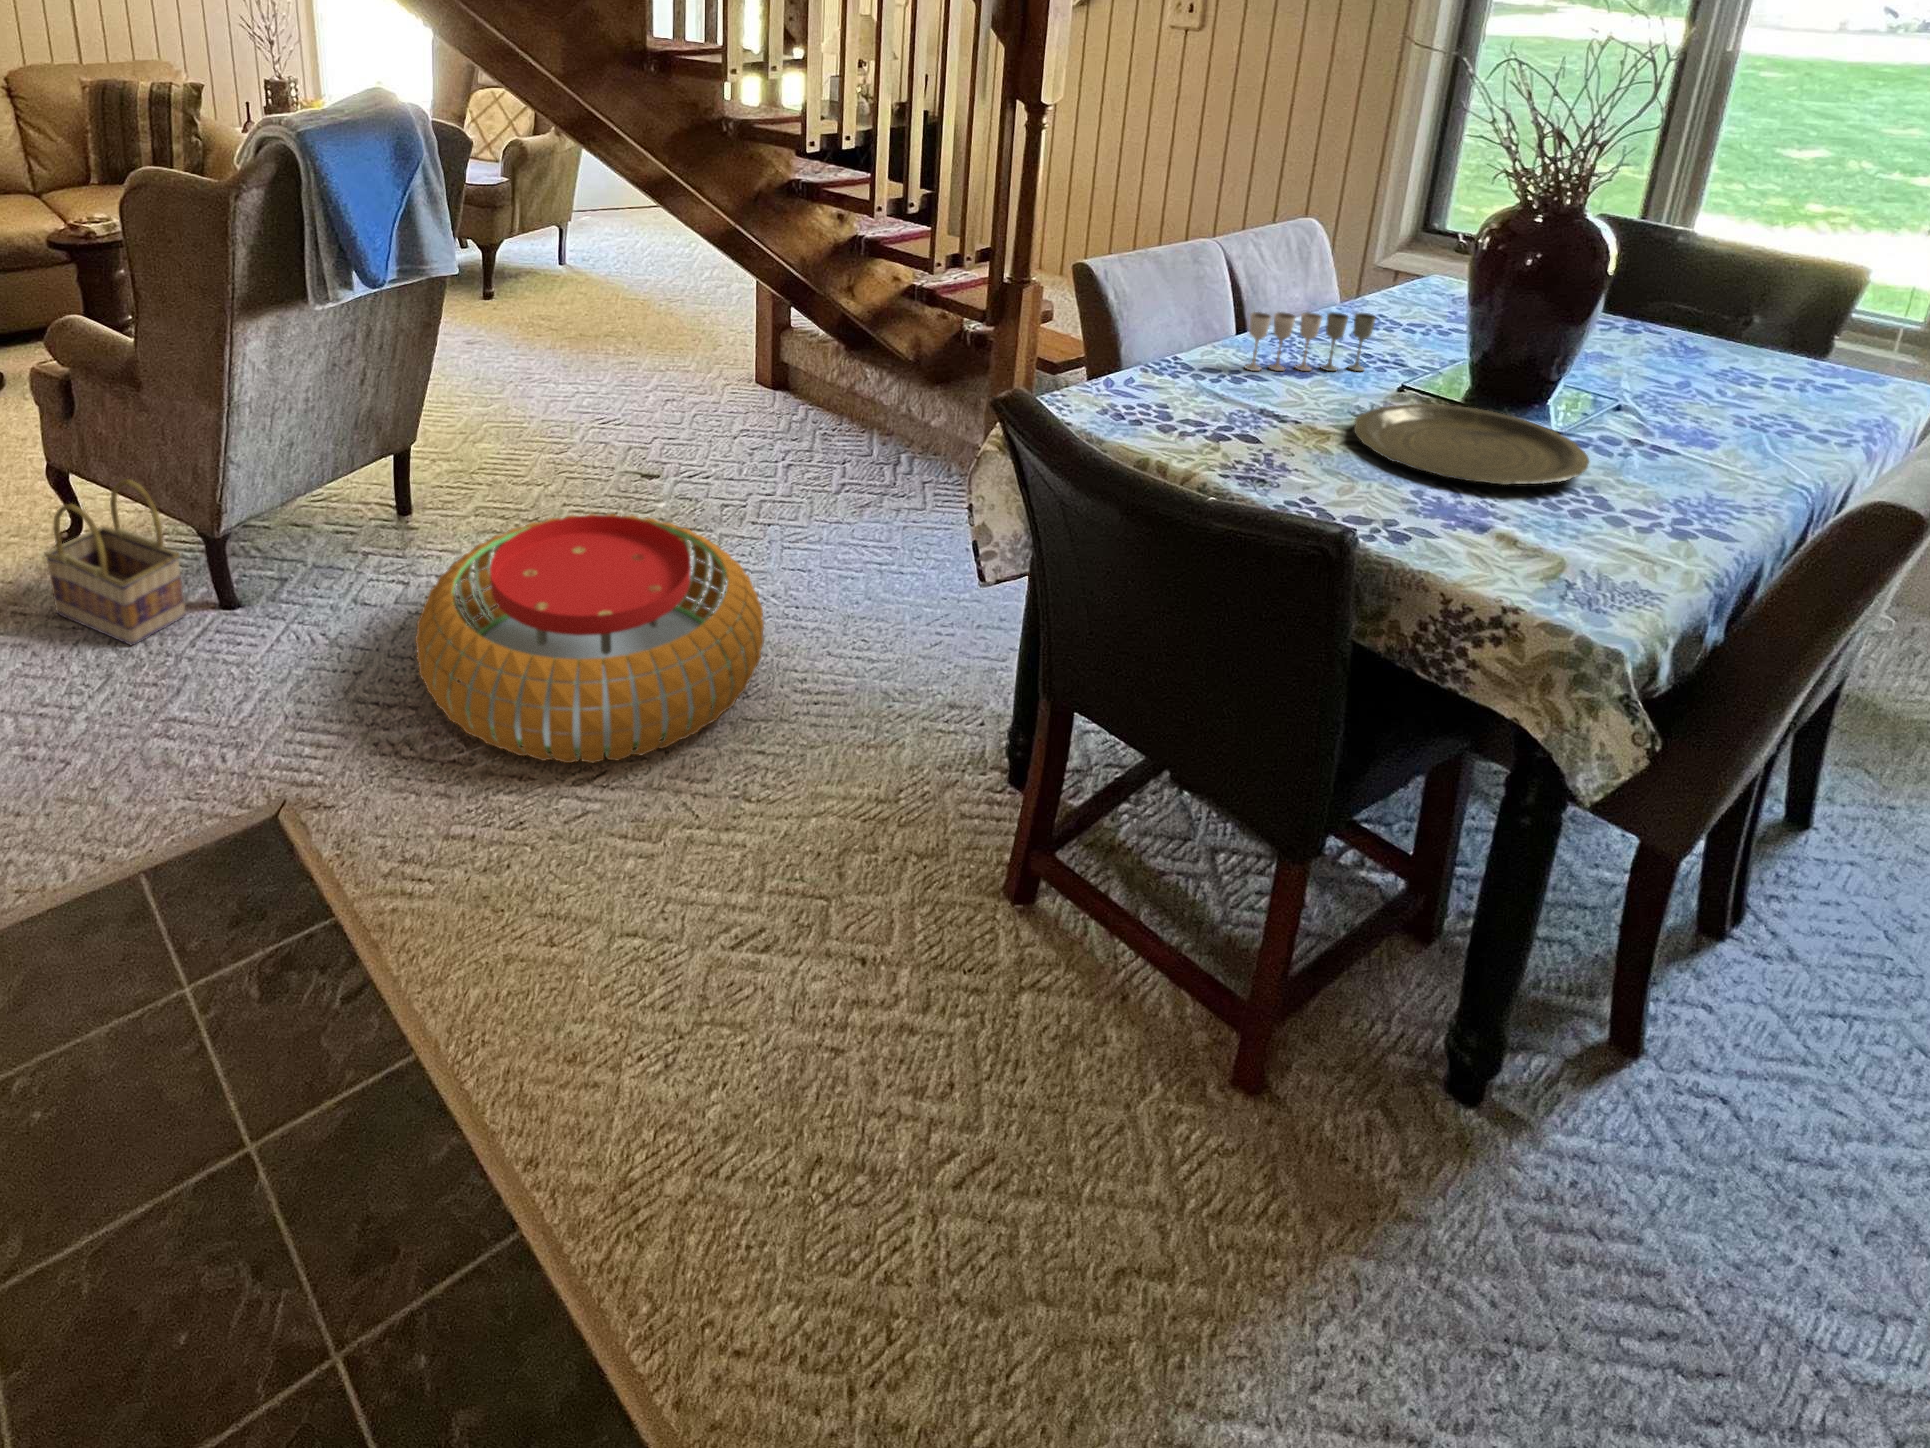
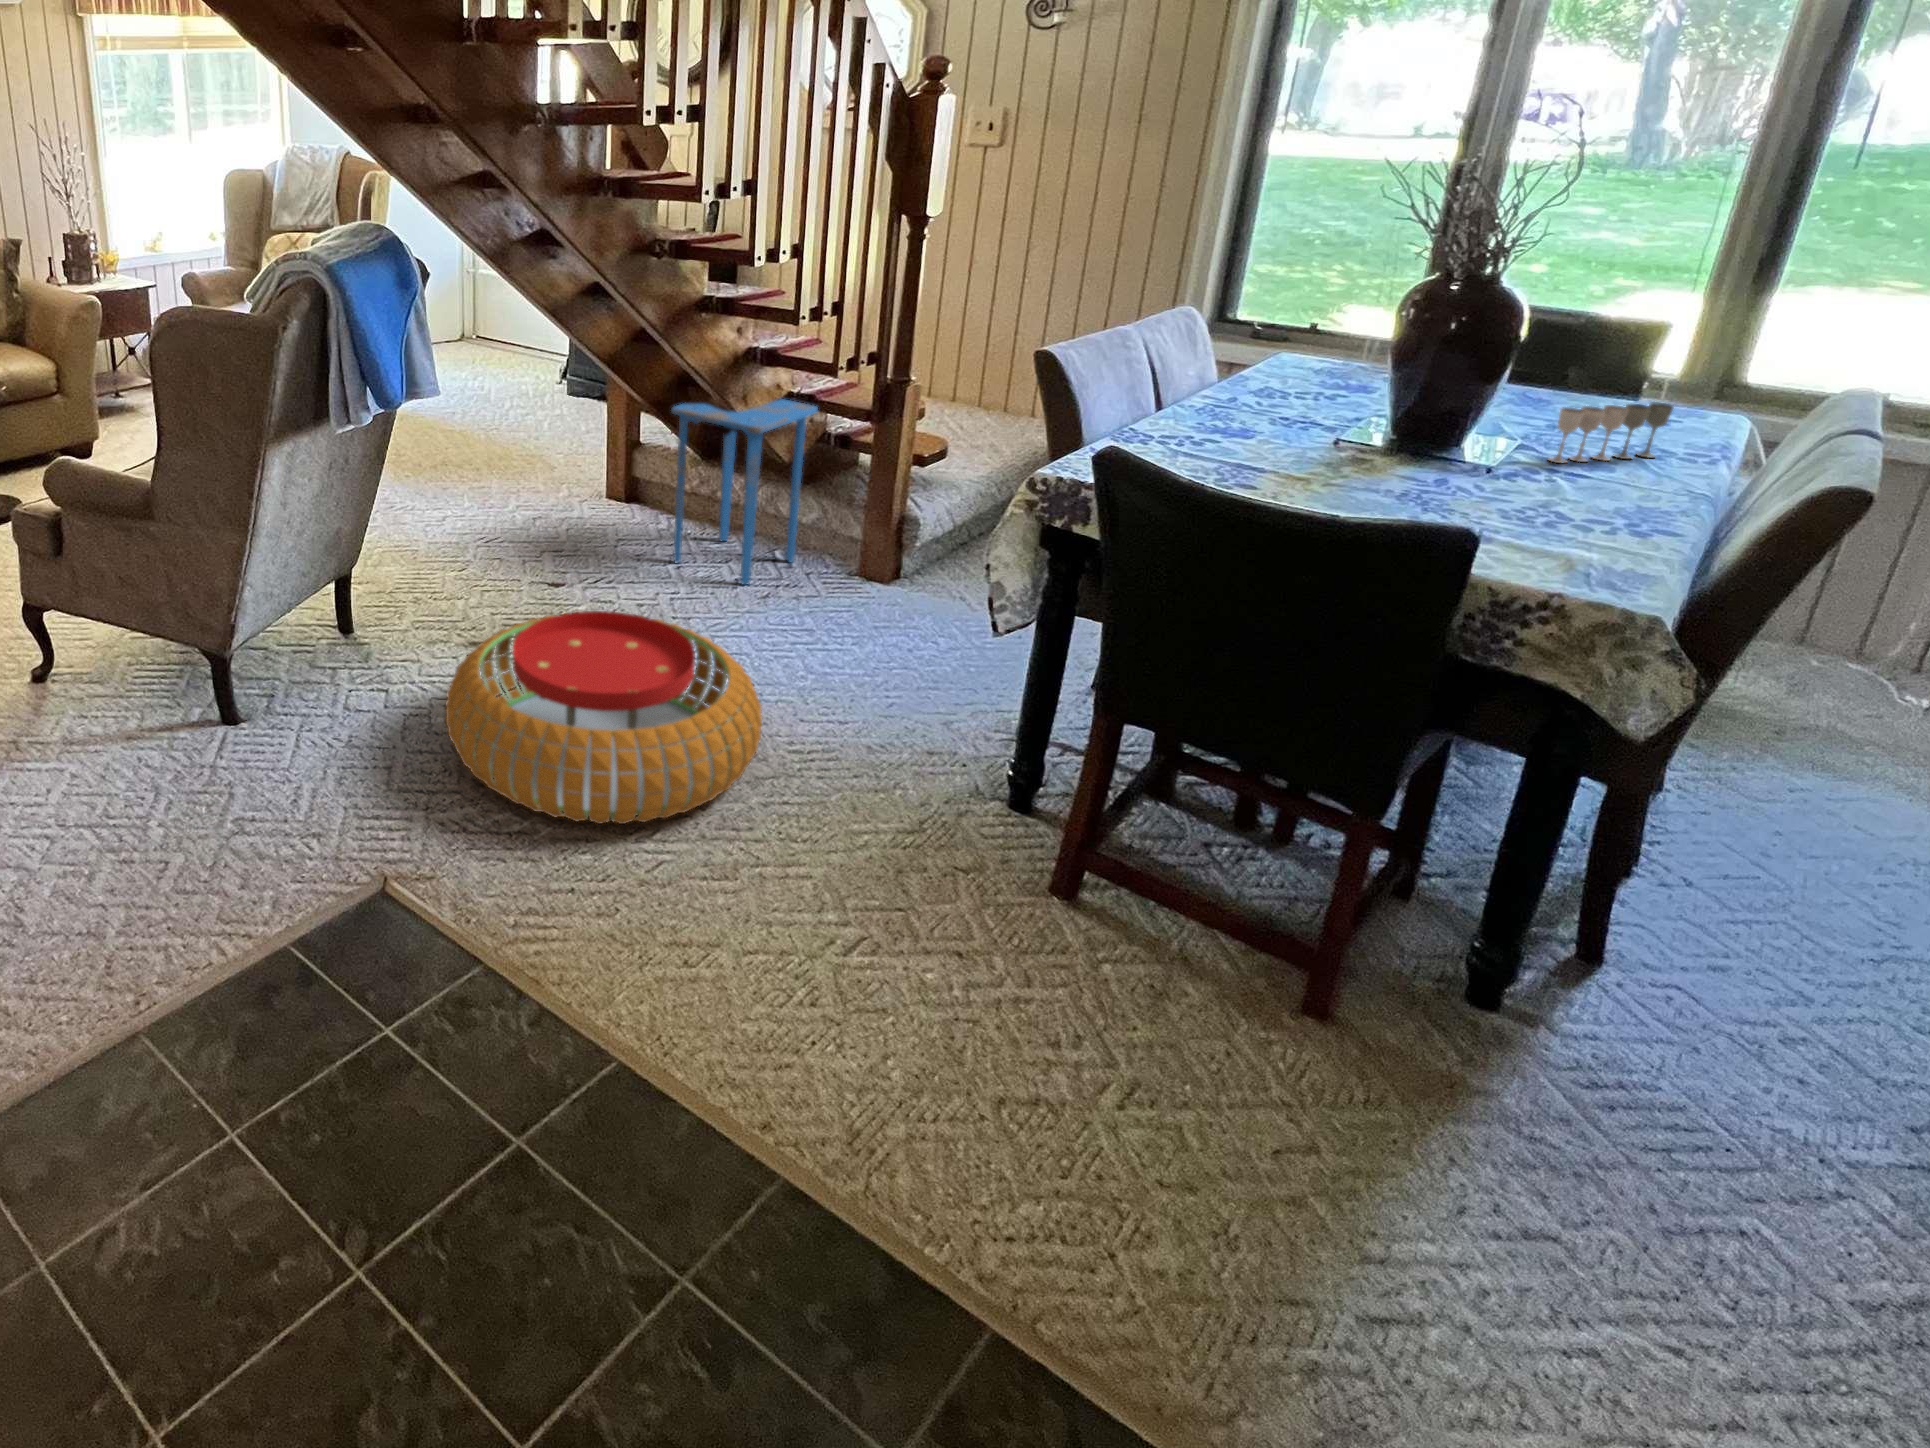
side table: none [783,276,940,489] -> present [672,399,818,585]
wine glass: present [1245,312,1376,371] -> present [1549,402,1673,463]
plate: present [1354,404,1589,485] -> none [1329,450,1544,505]
basket: present [44,479,186,645] -> none [65,608,199,761]

